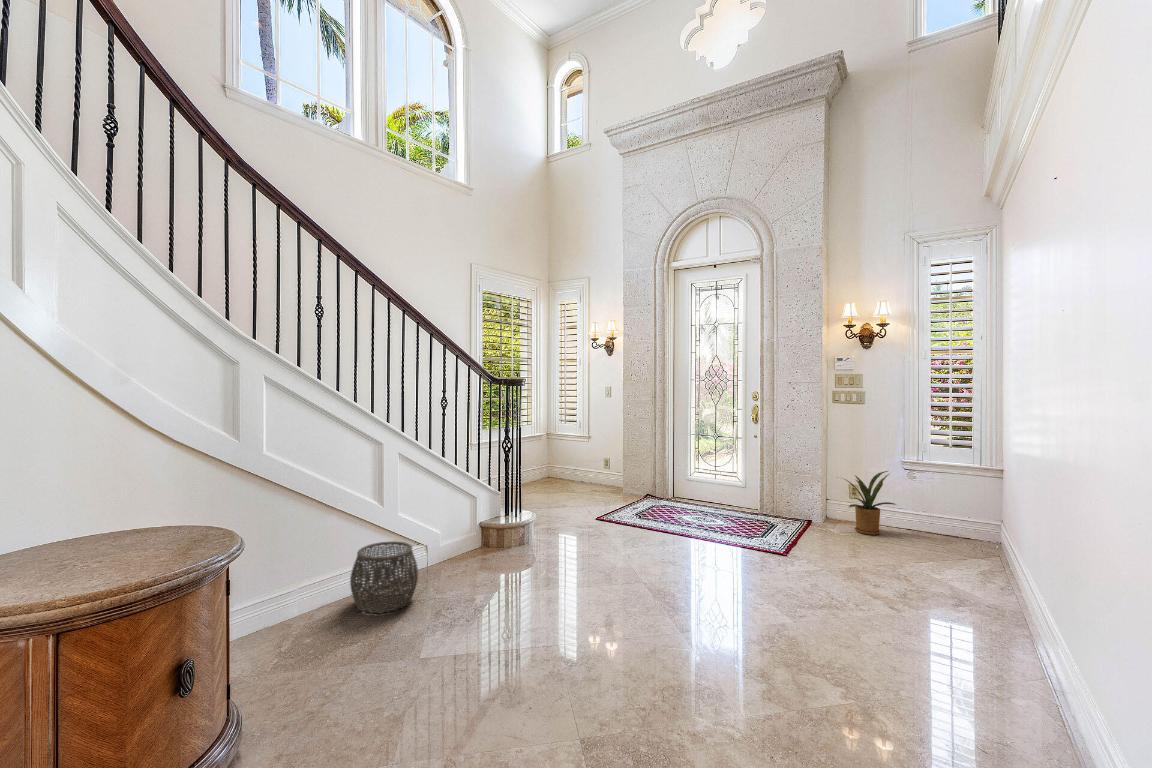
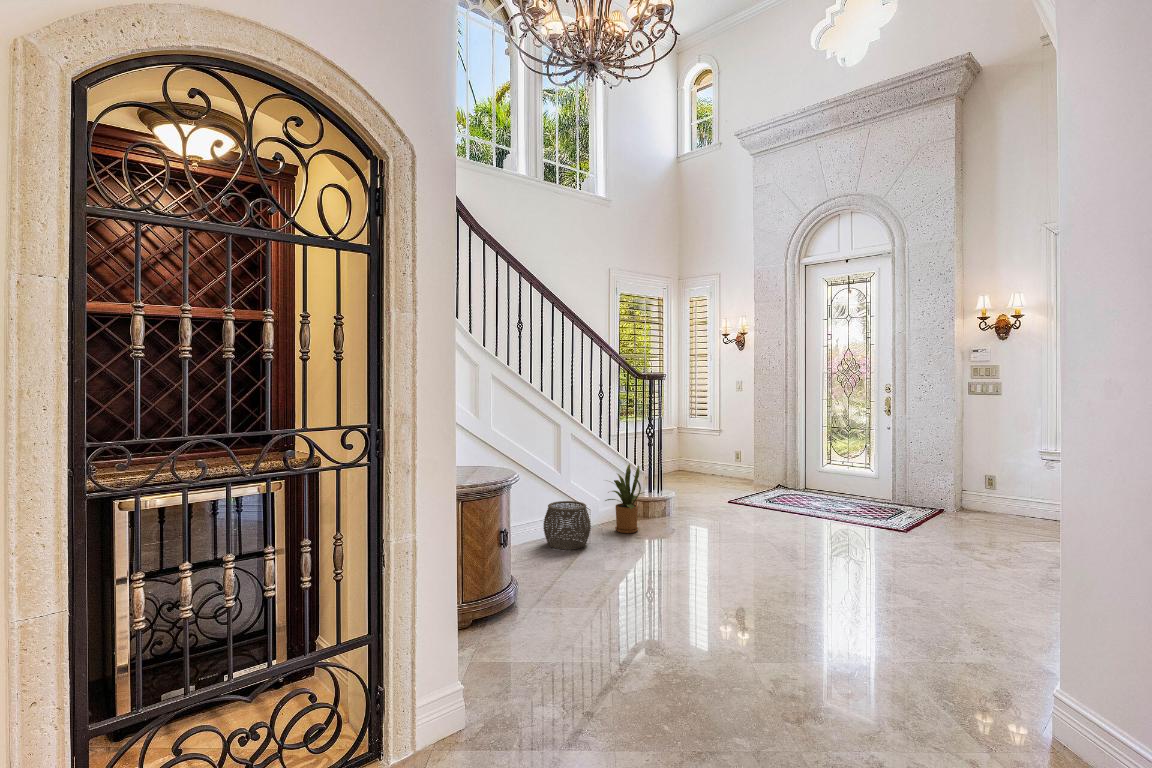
house plant: present [845,471,896,535] -> present [605,464,641,533]

